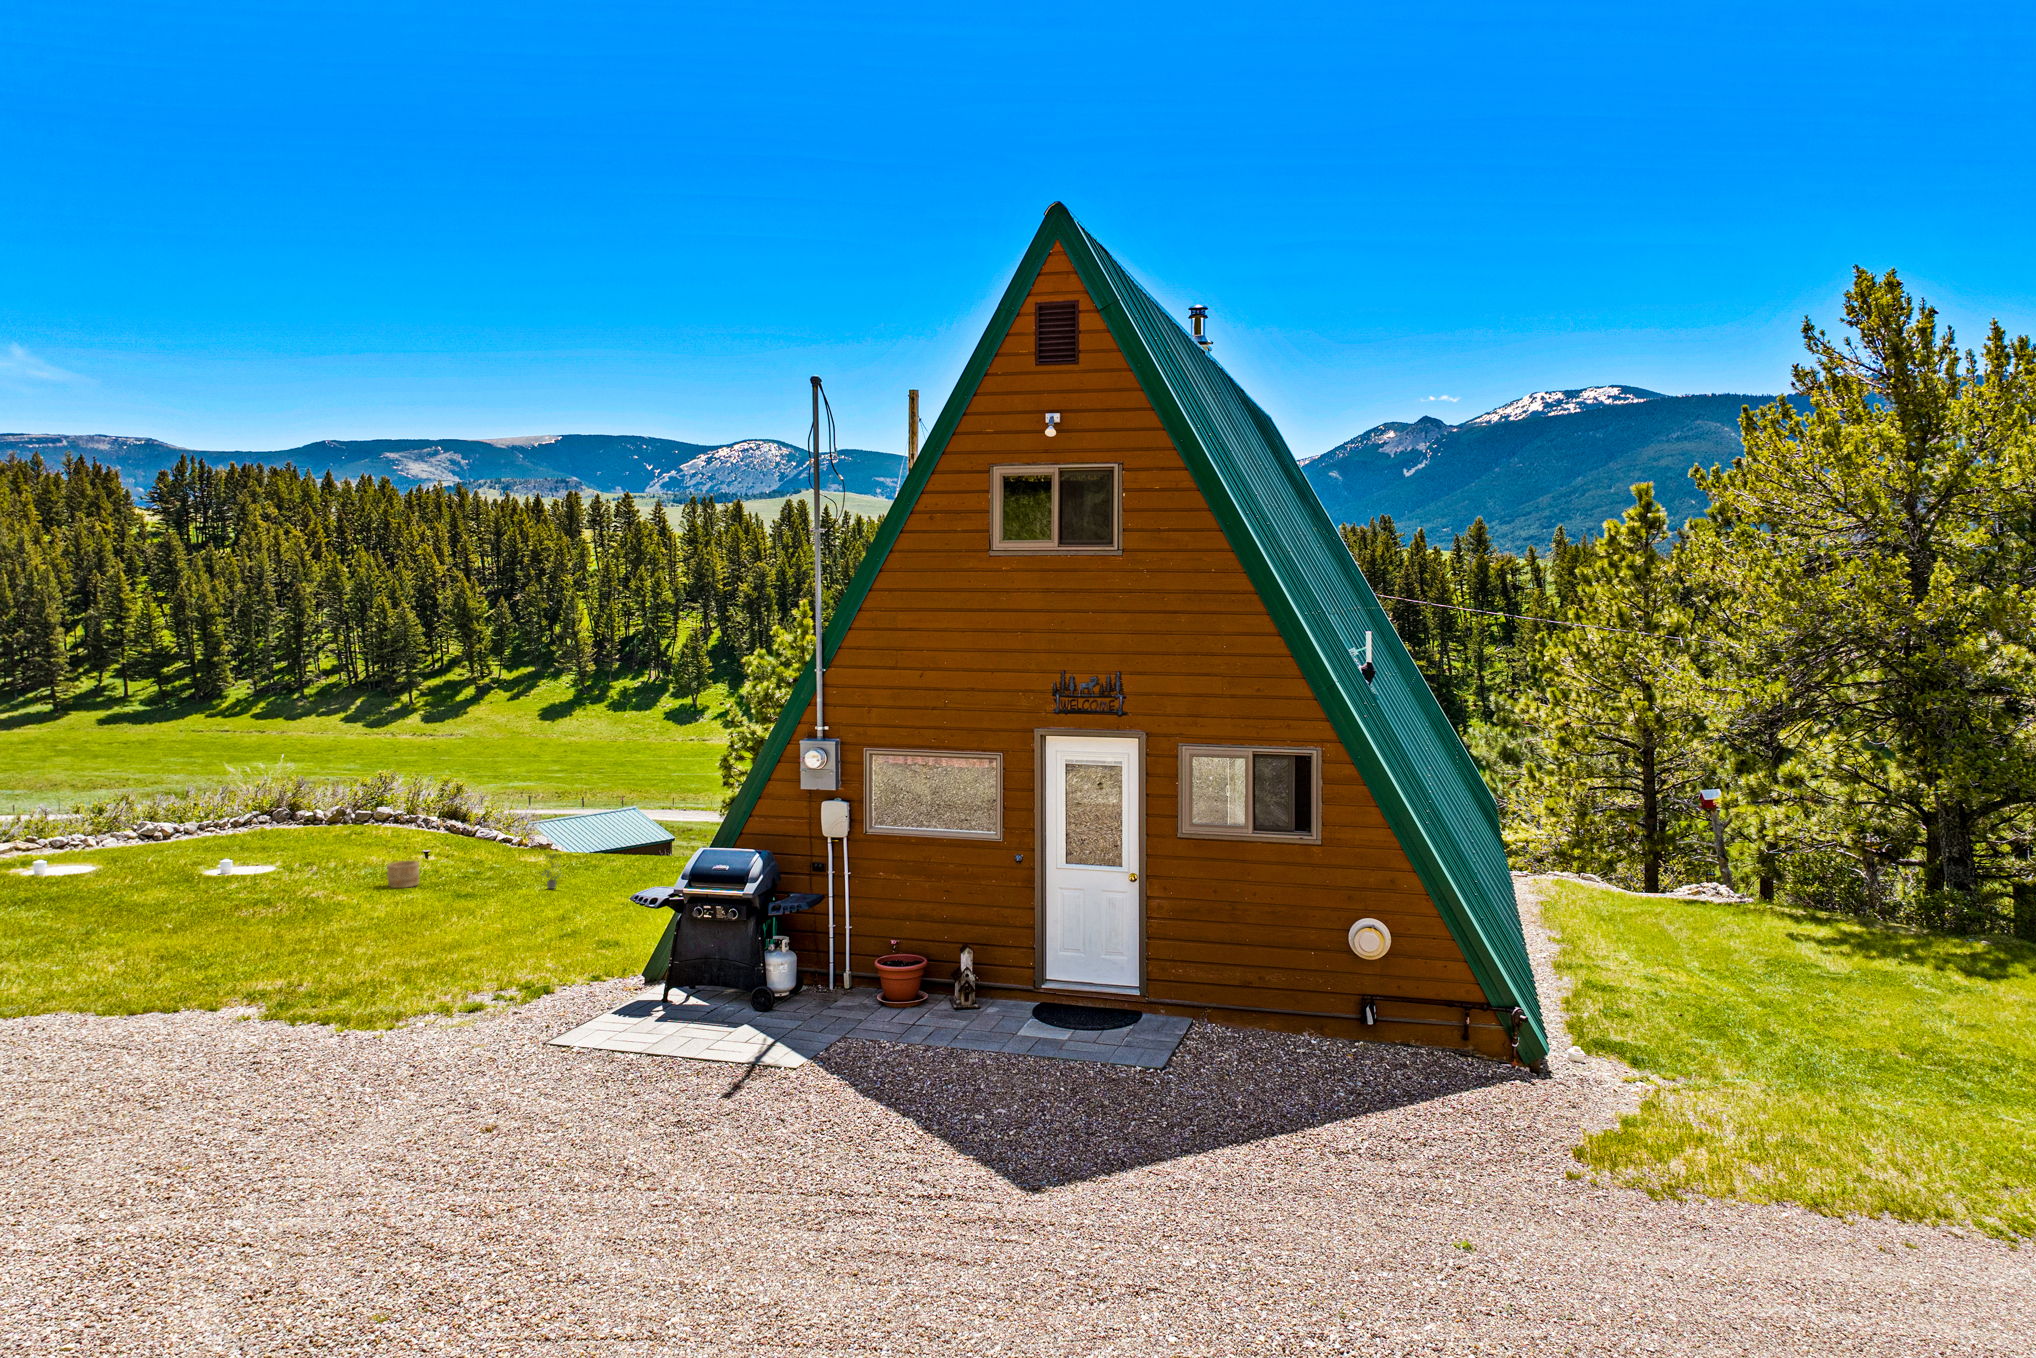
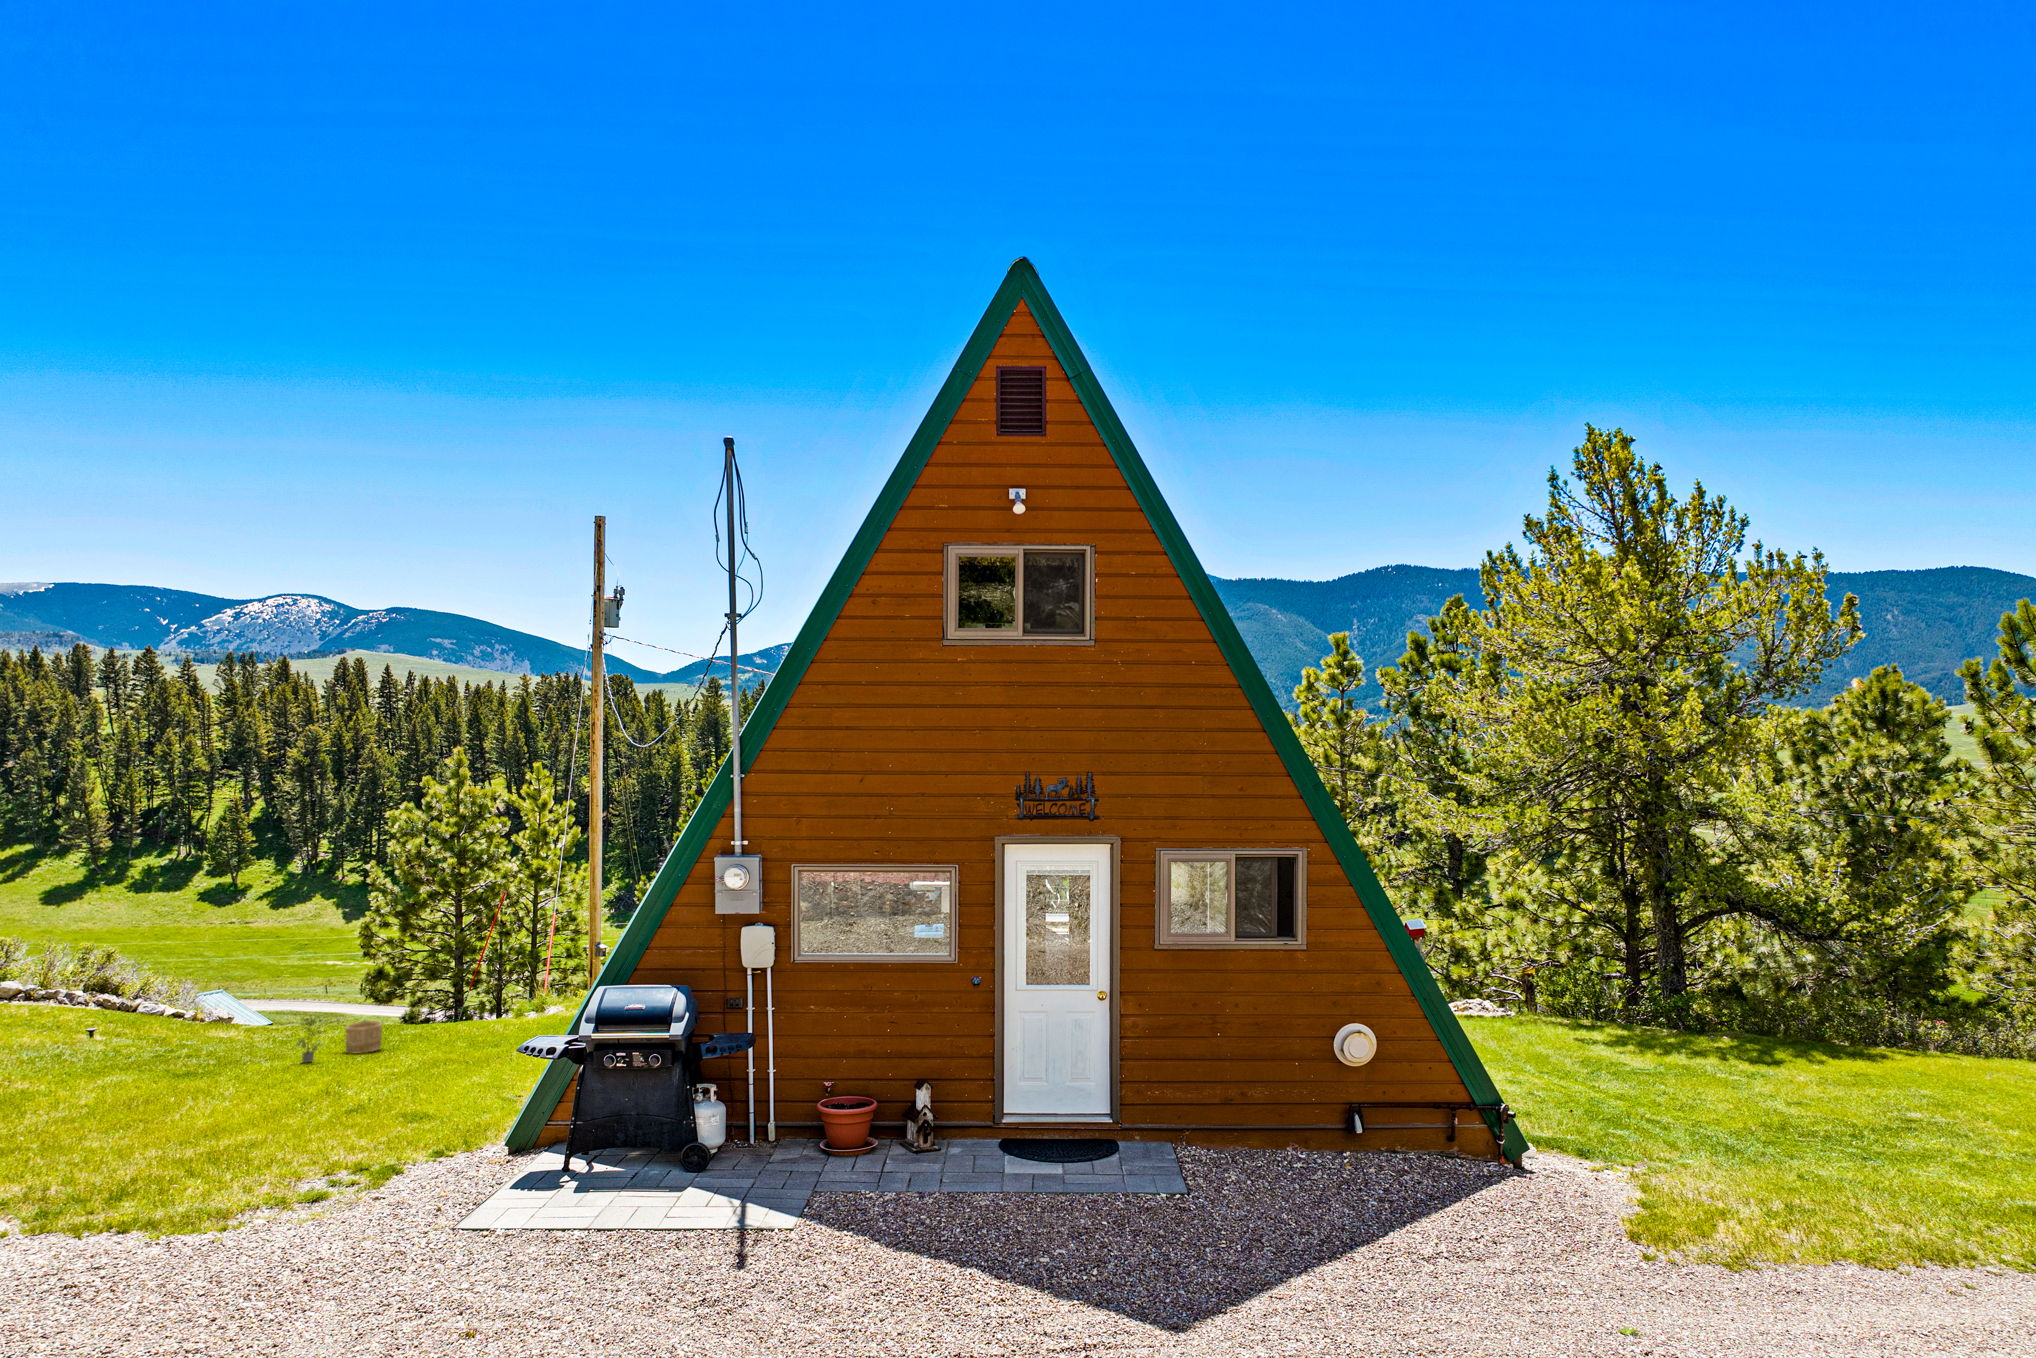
wooden bucket: present [387,861,419,888] -> present [345,1021,382,1053]

